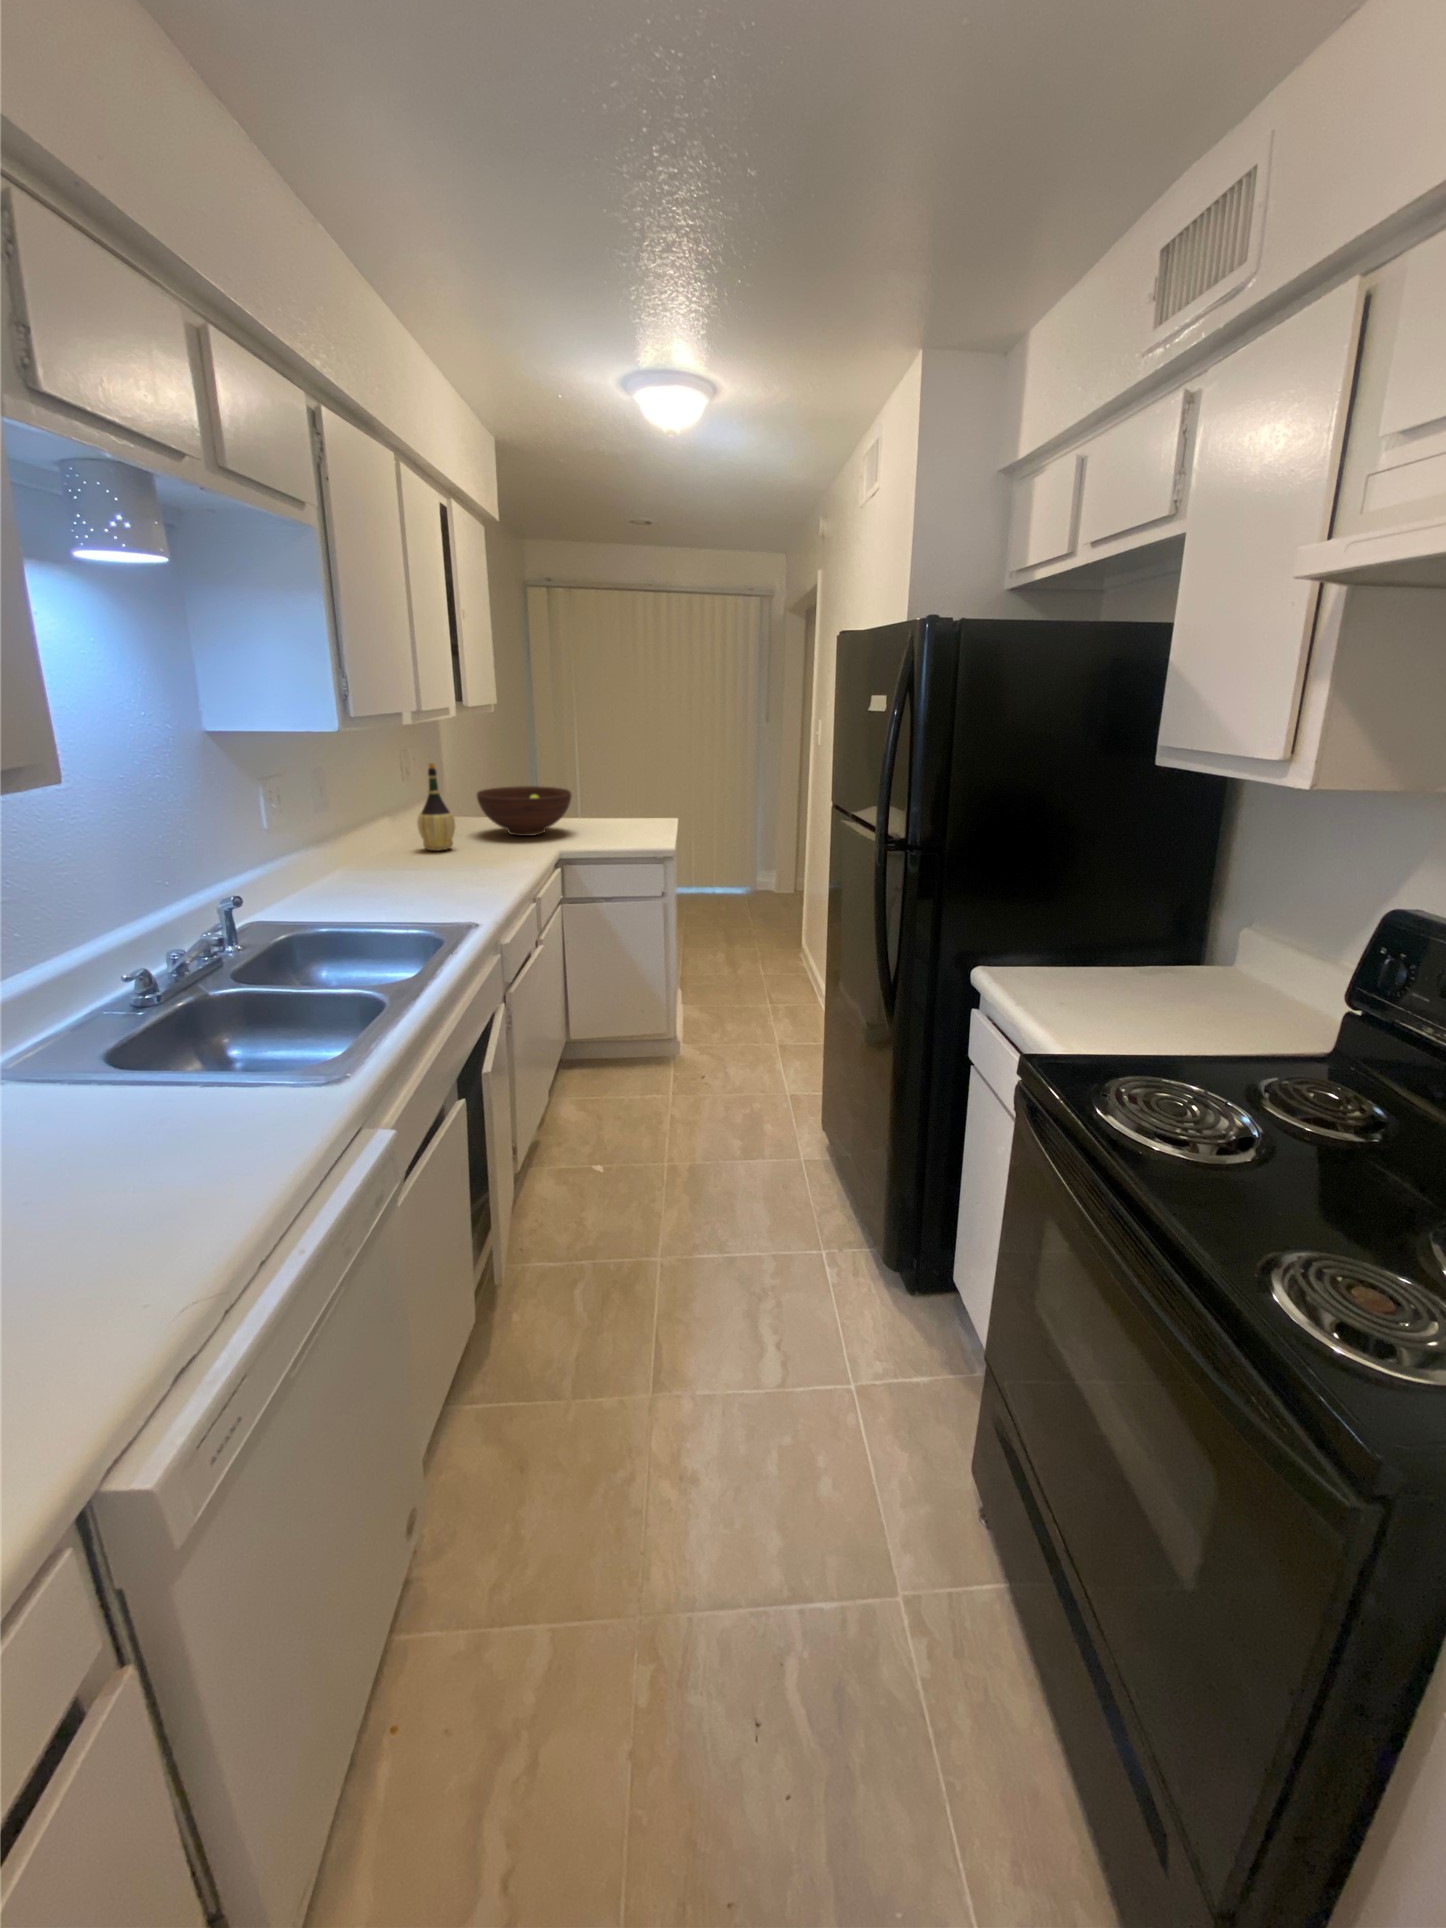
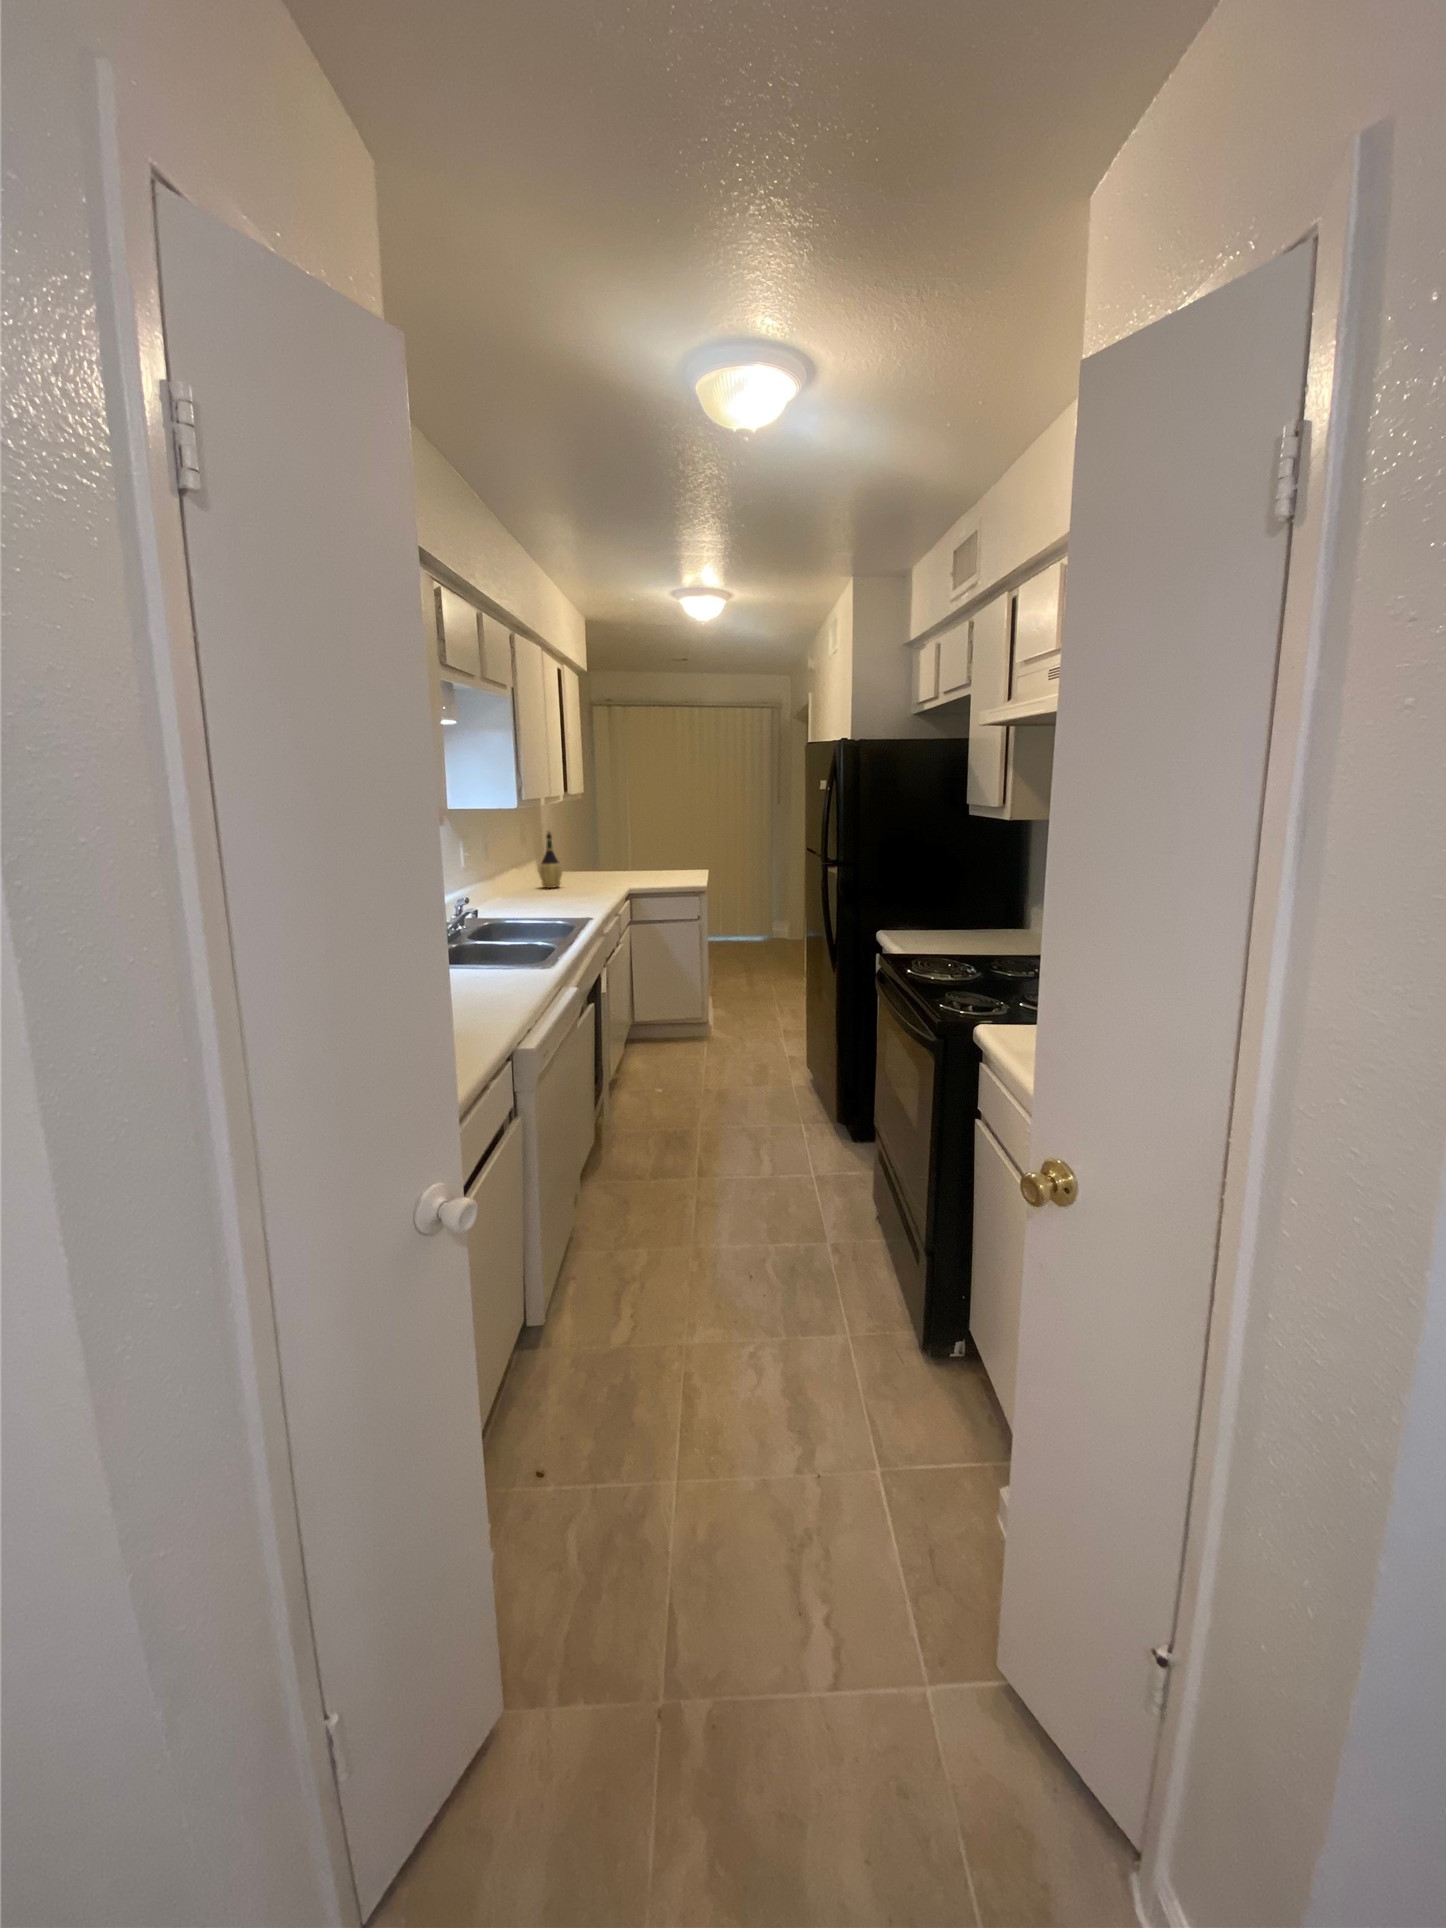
fruit bowl: present [477,786,571,836] -> none [573,848,636,880]

